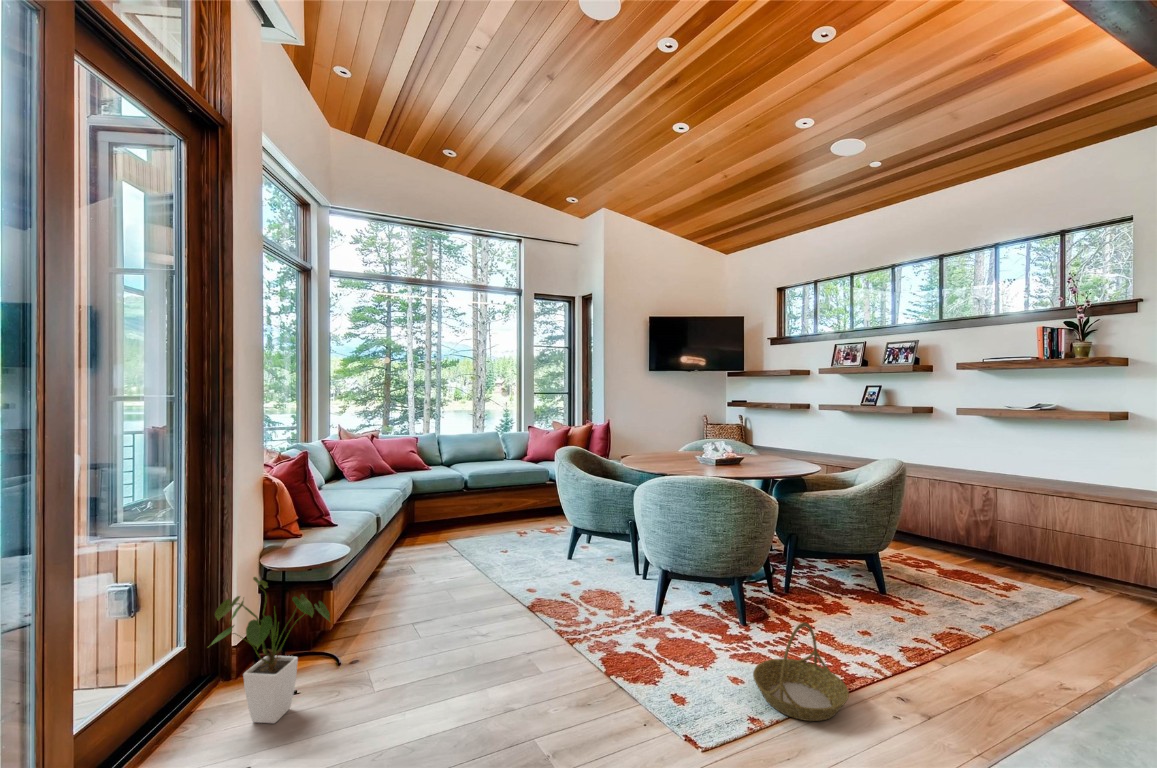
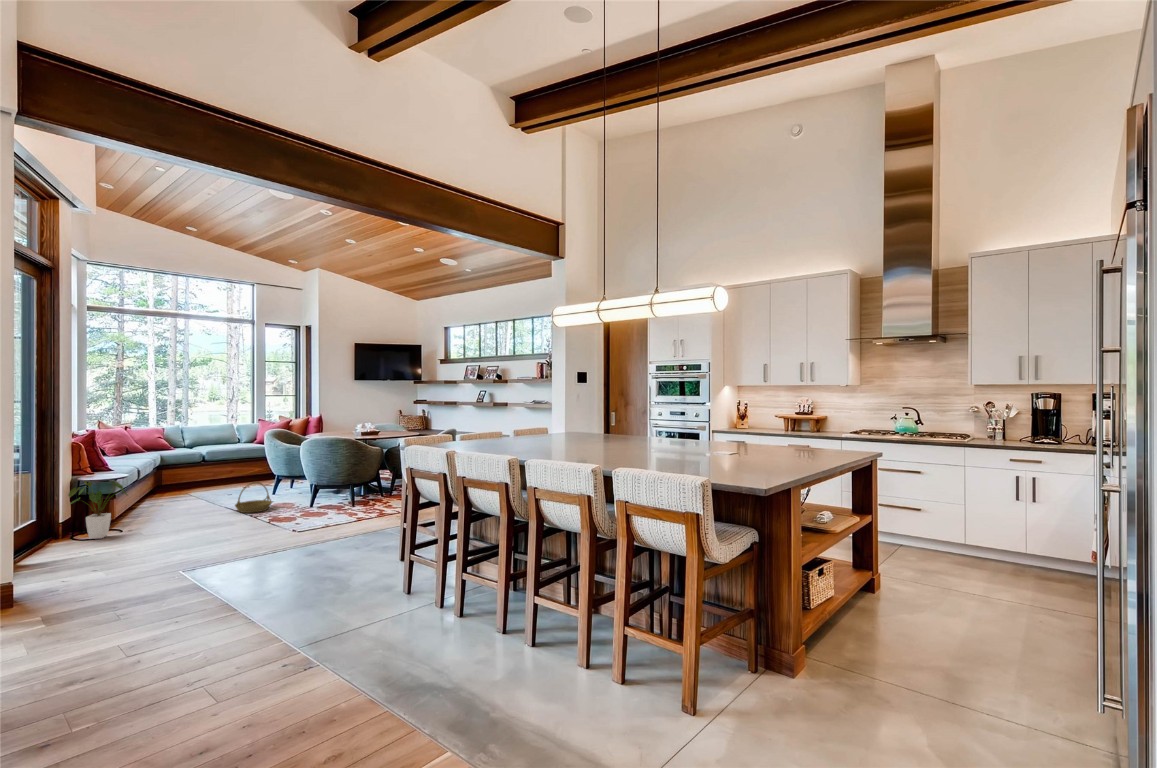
basket: present [753,623,849,721] -> present [235,482,272,513]

